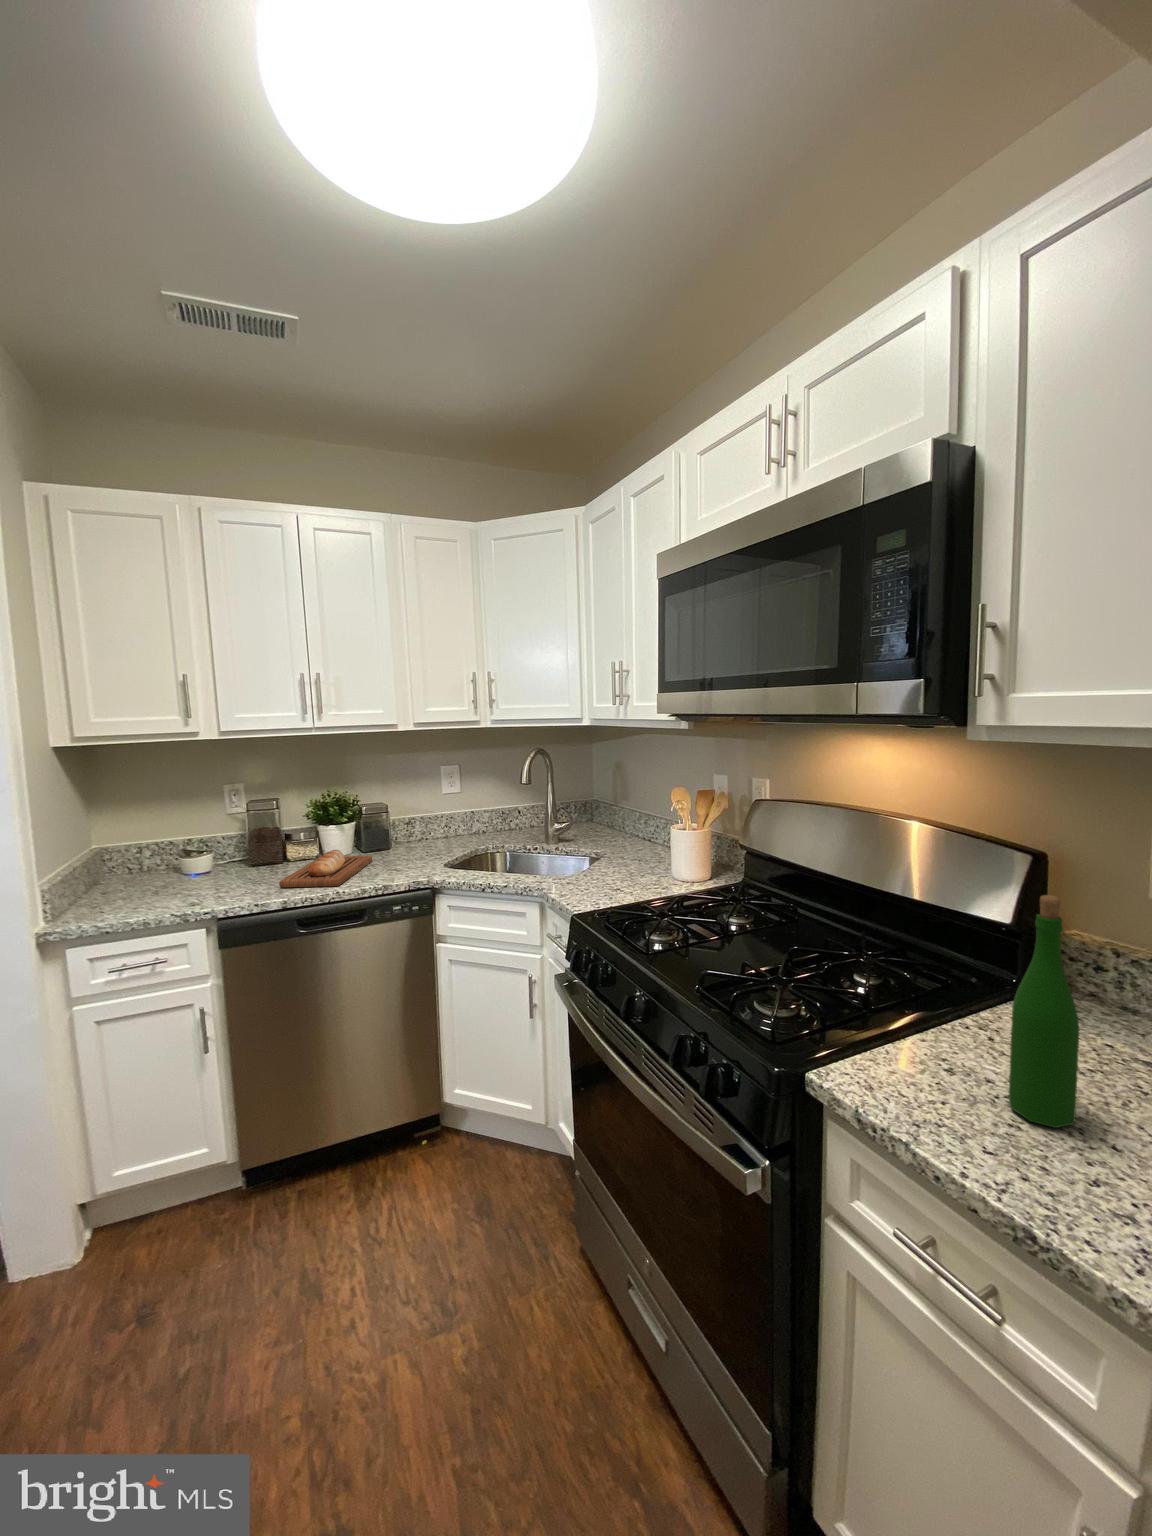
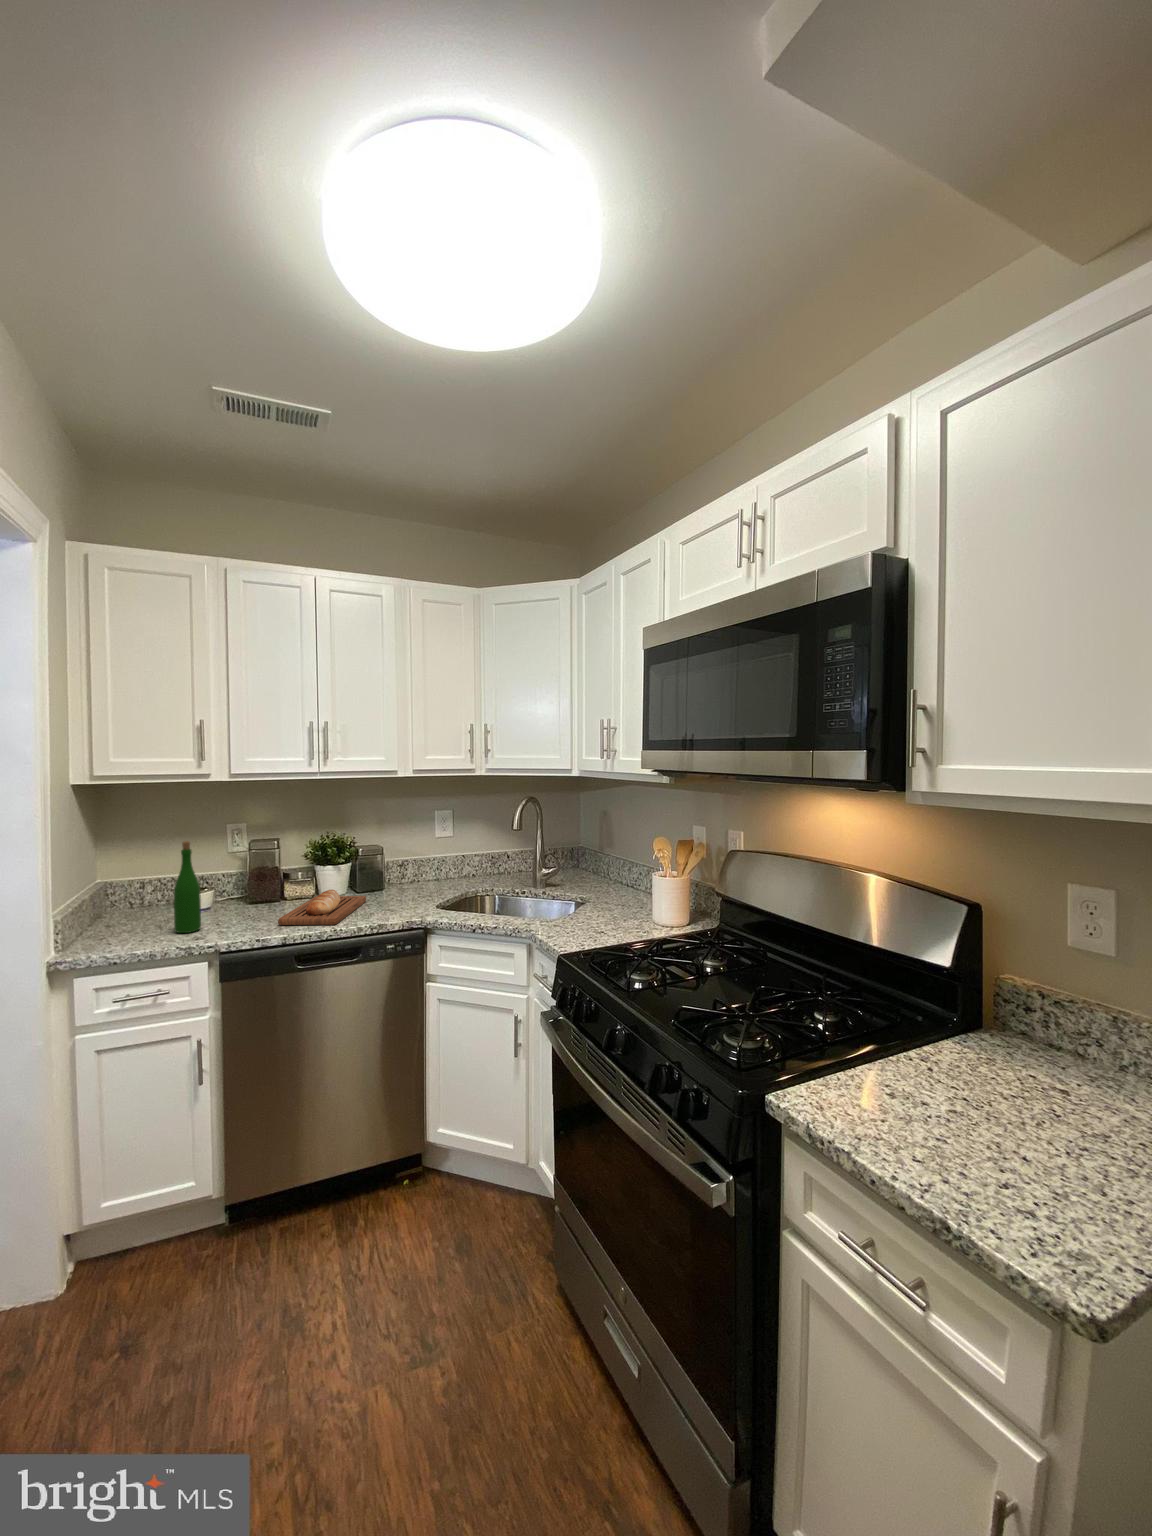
wine bottle: present [1009,895,1079,1128] -> present [174,841,201,933]

